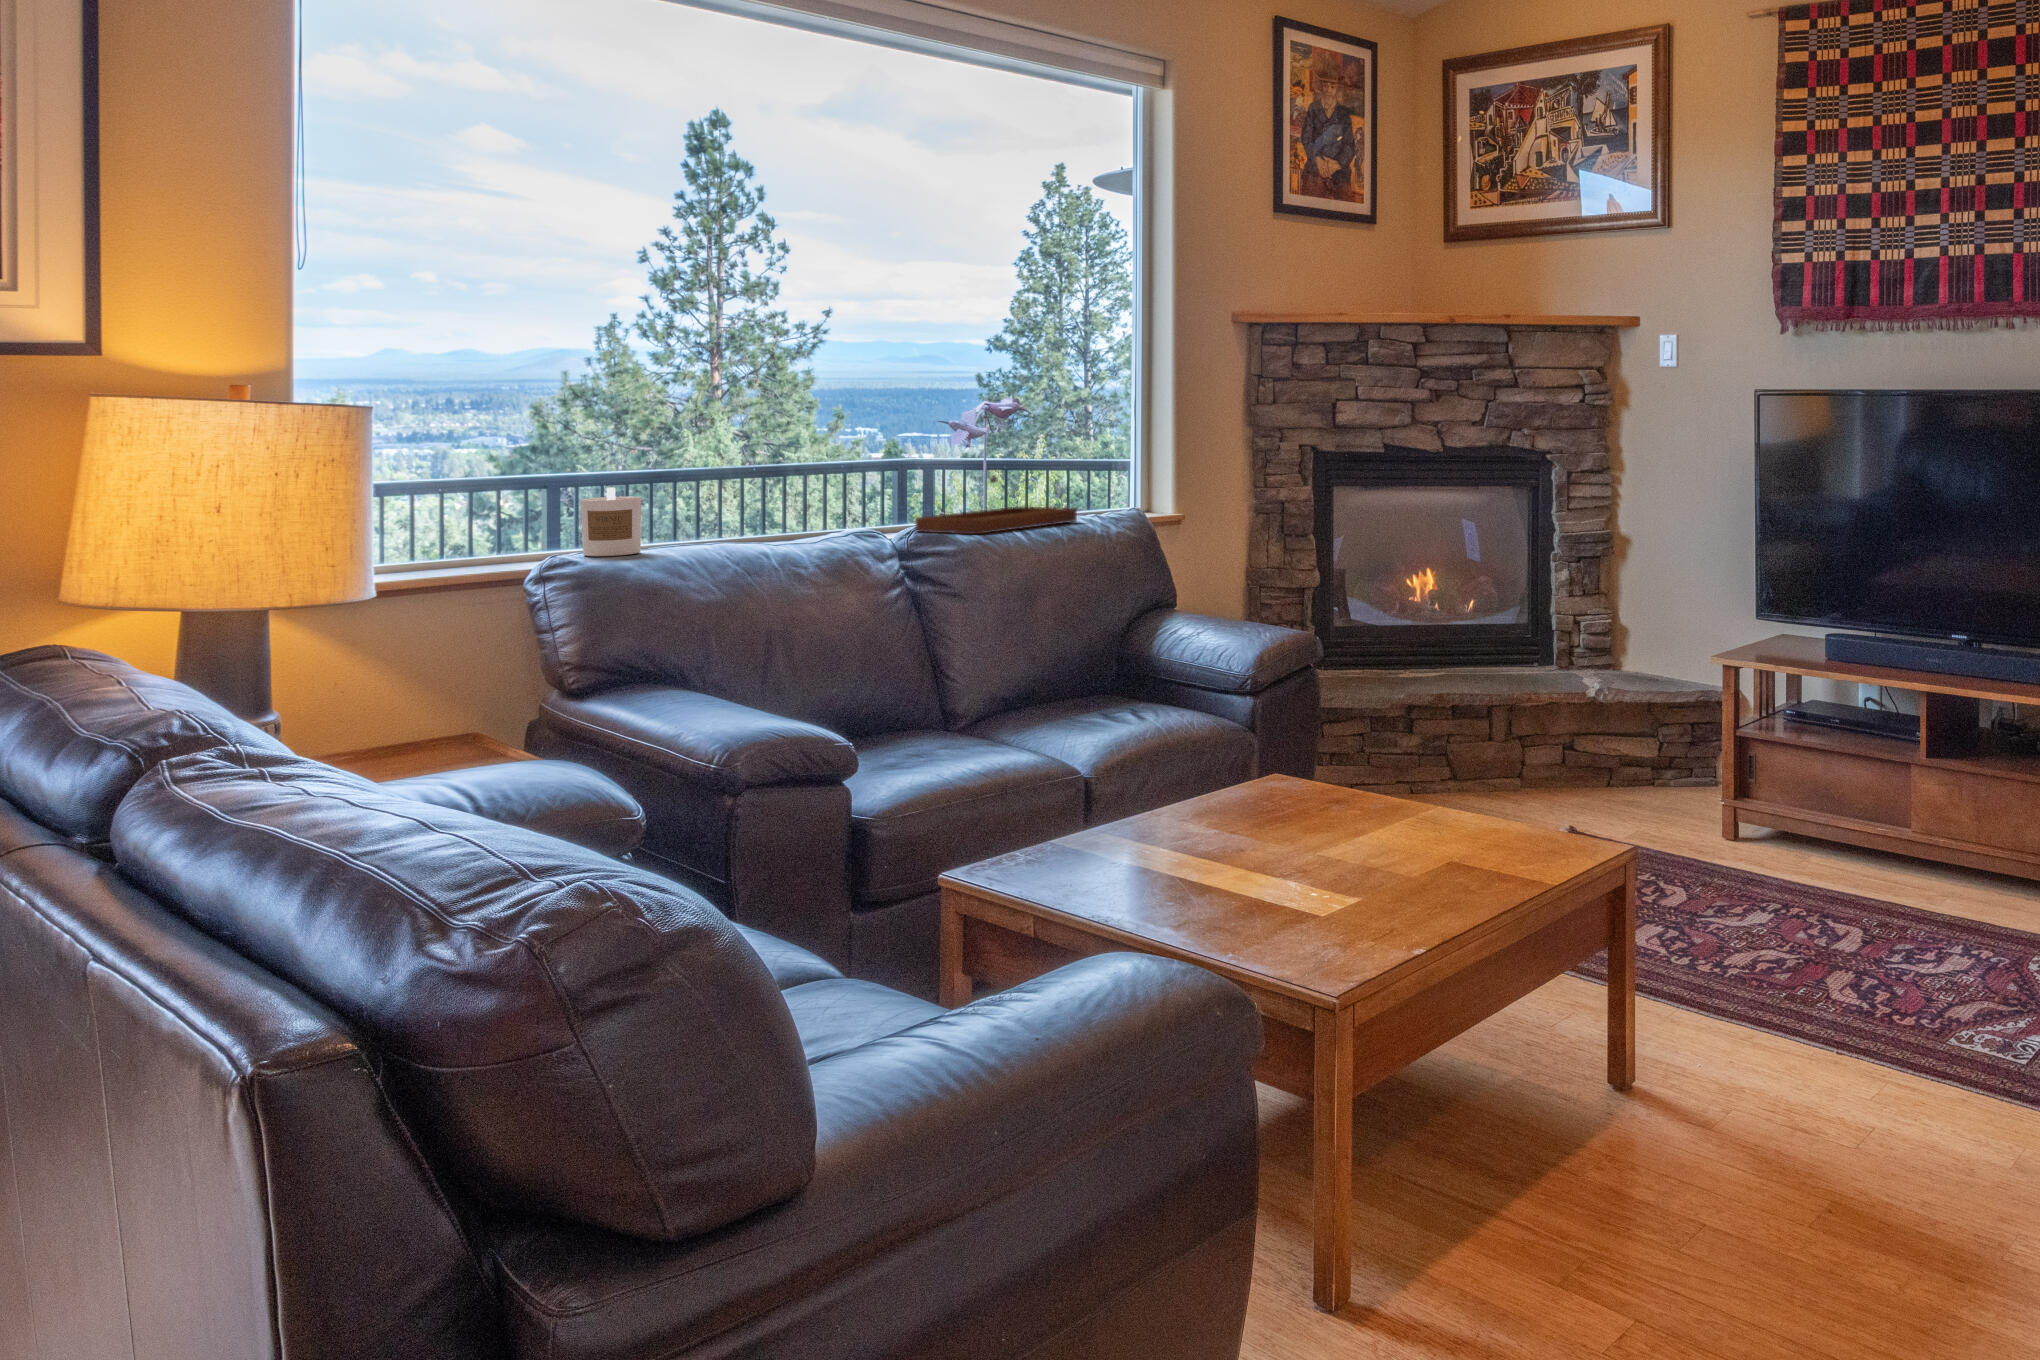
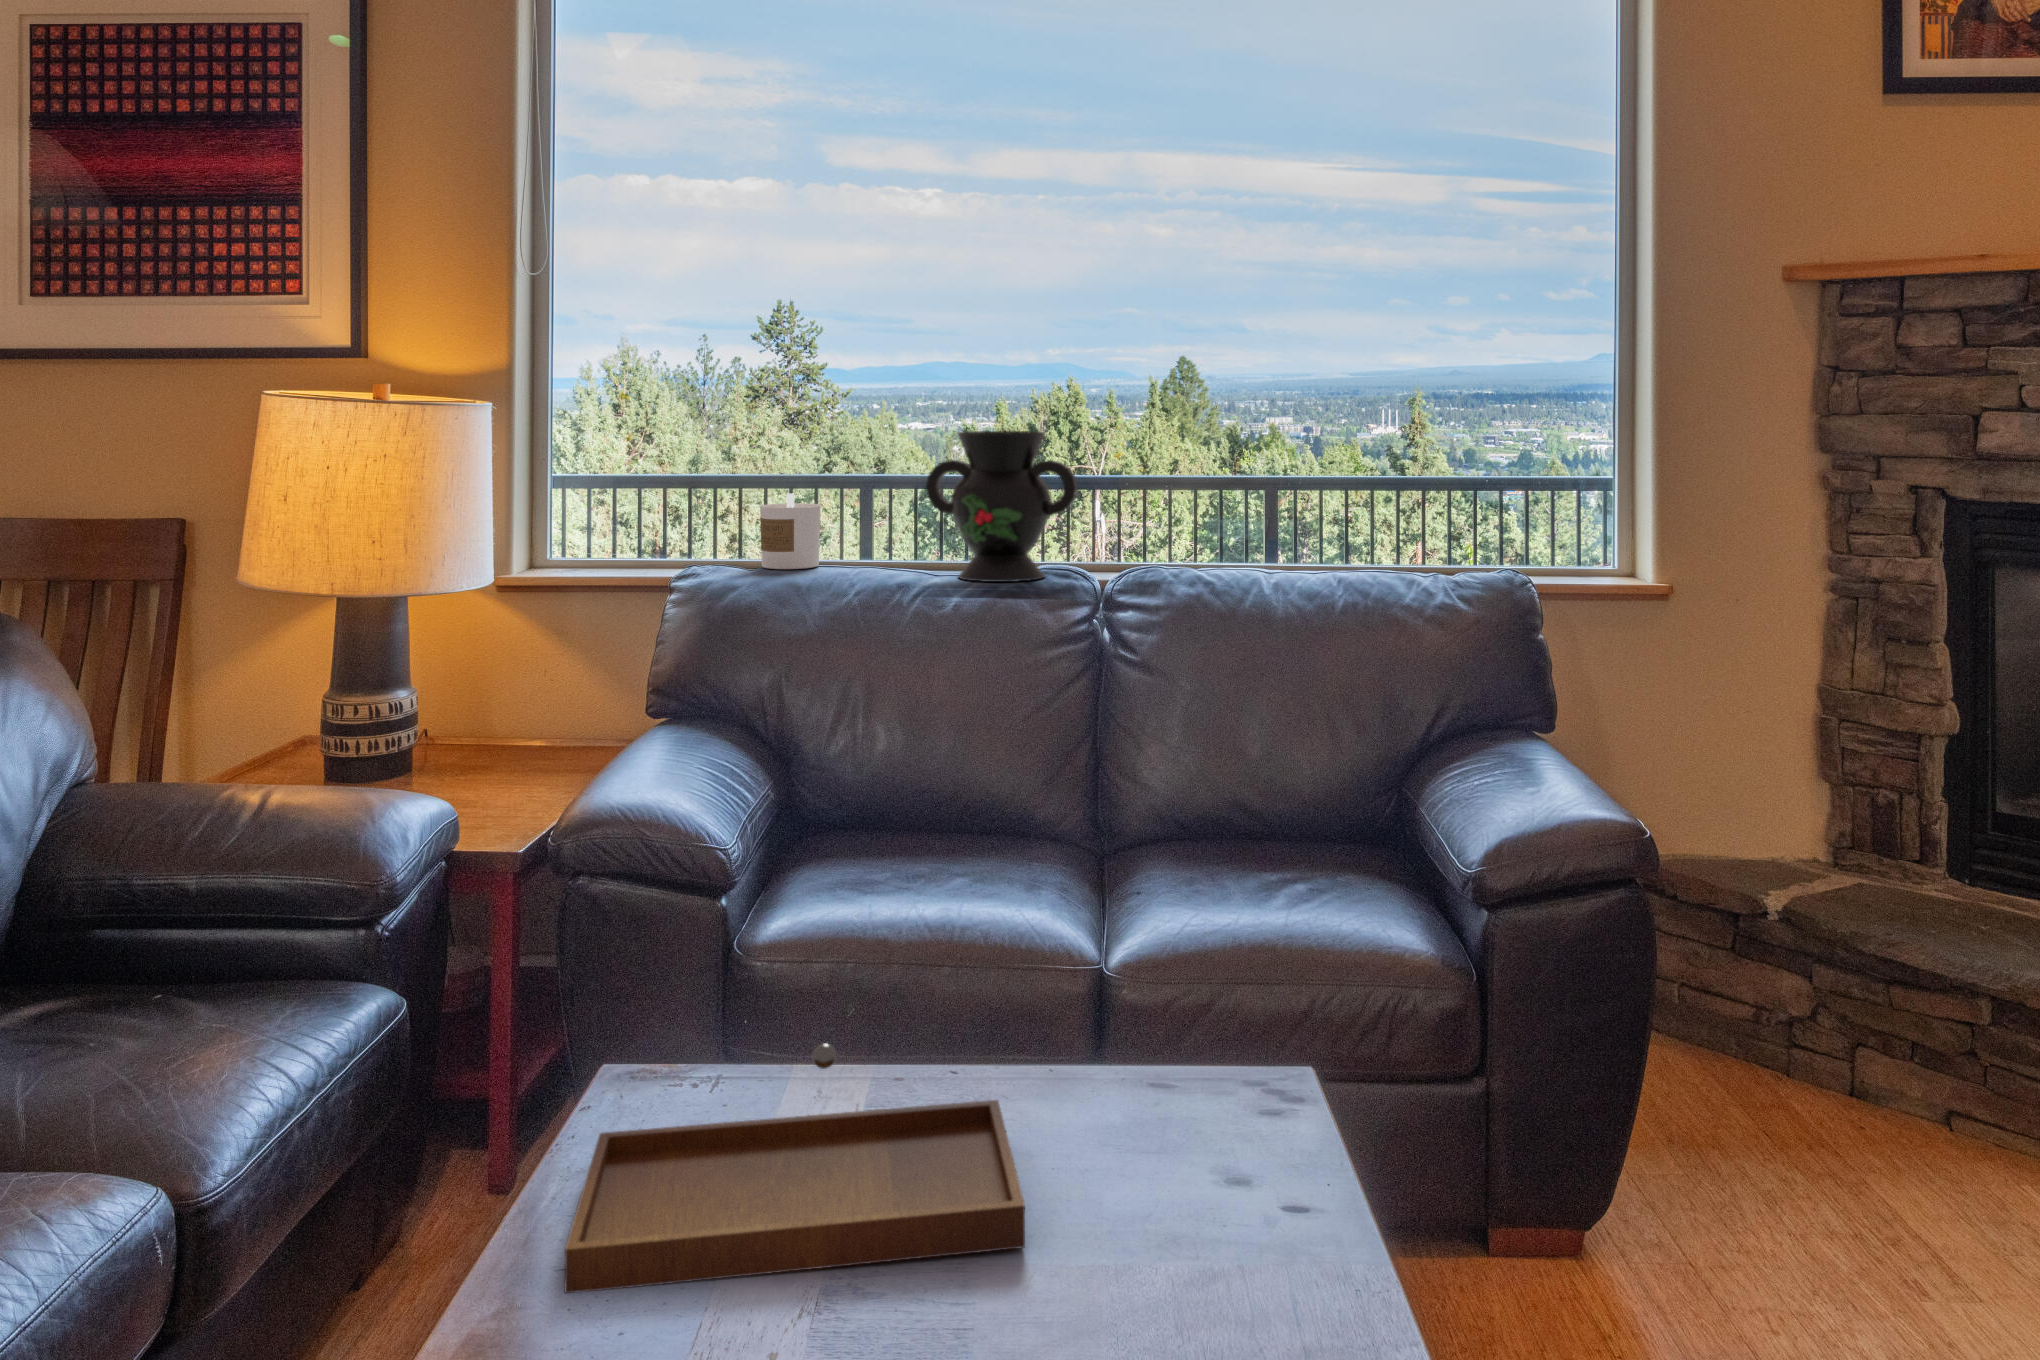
decorative vase: none [765,425,891,545] -> present [926,431,1077,582]
tray: present [915,475,1077,534] -> present [565,1043,1025,1293]

